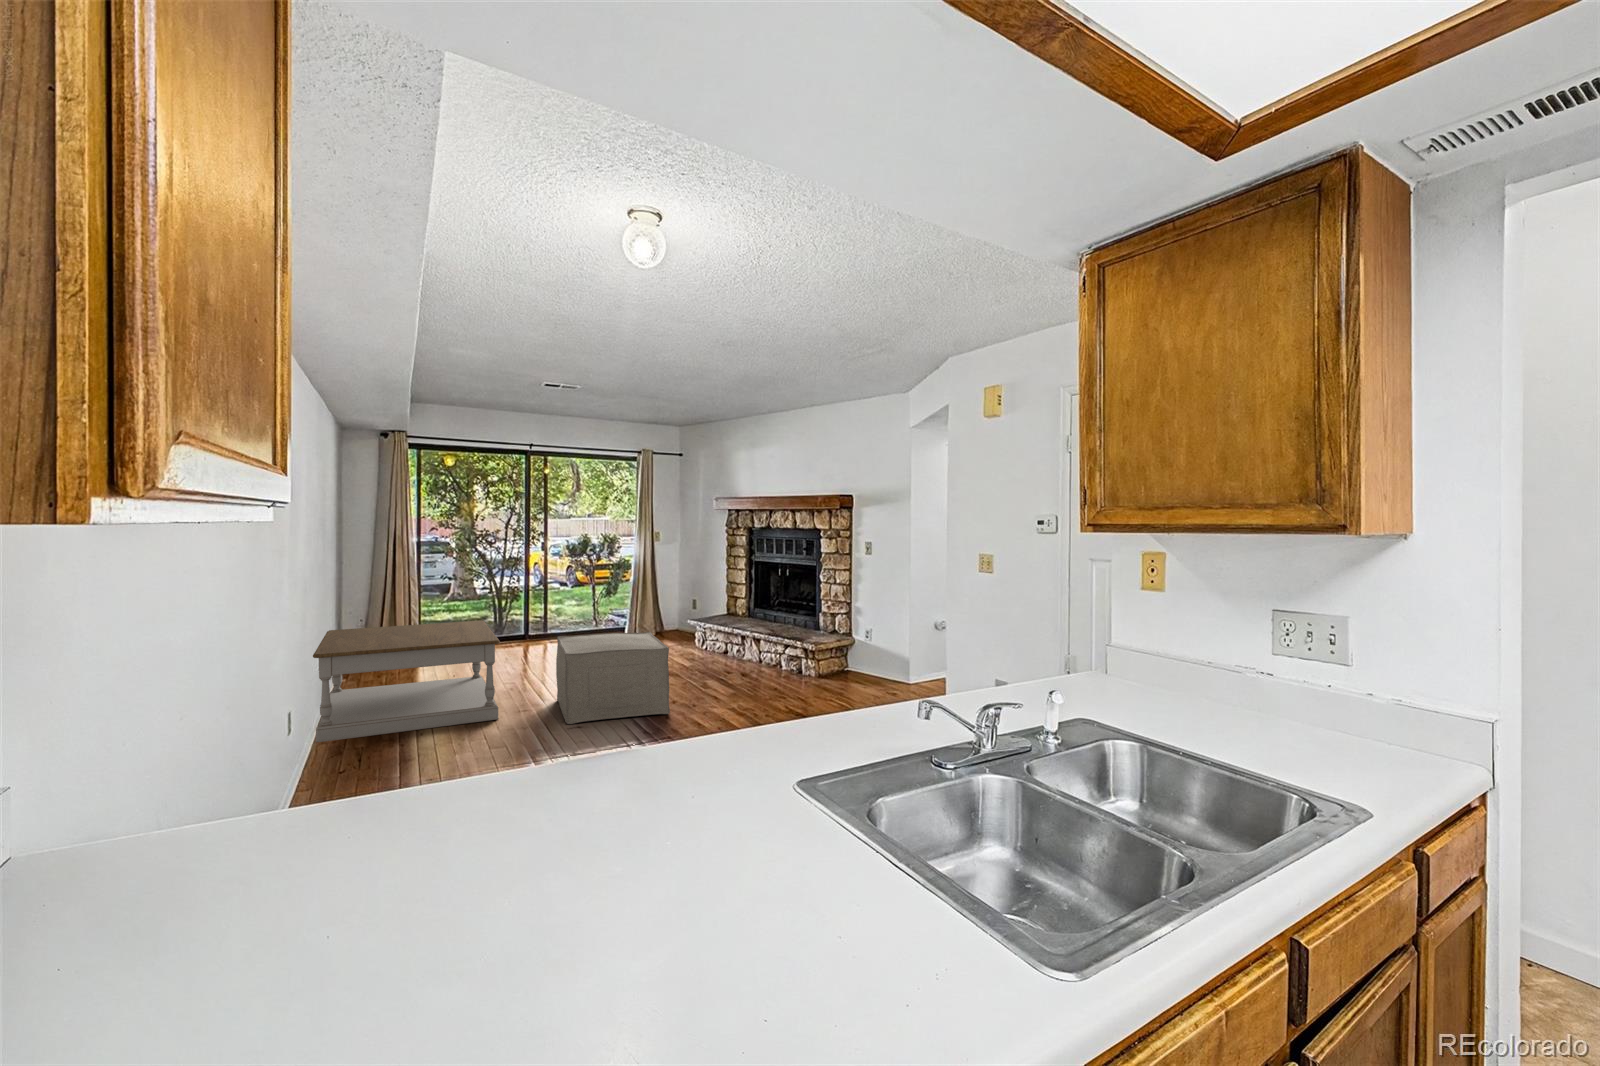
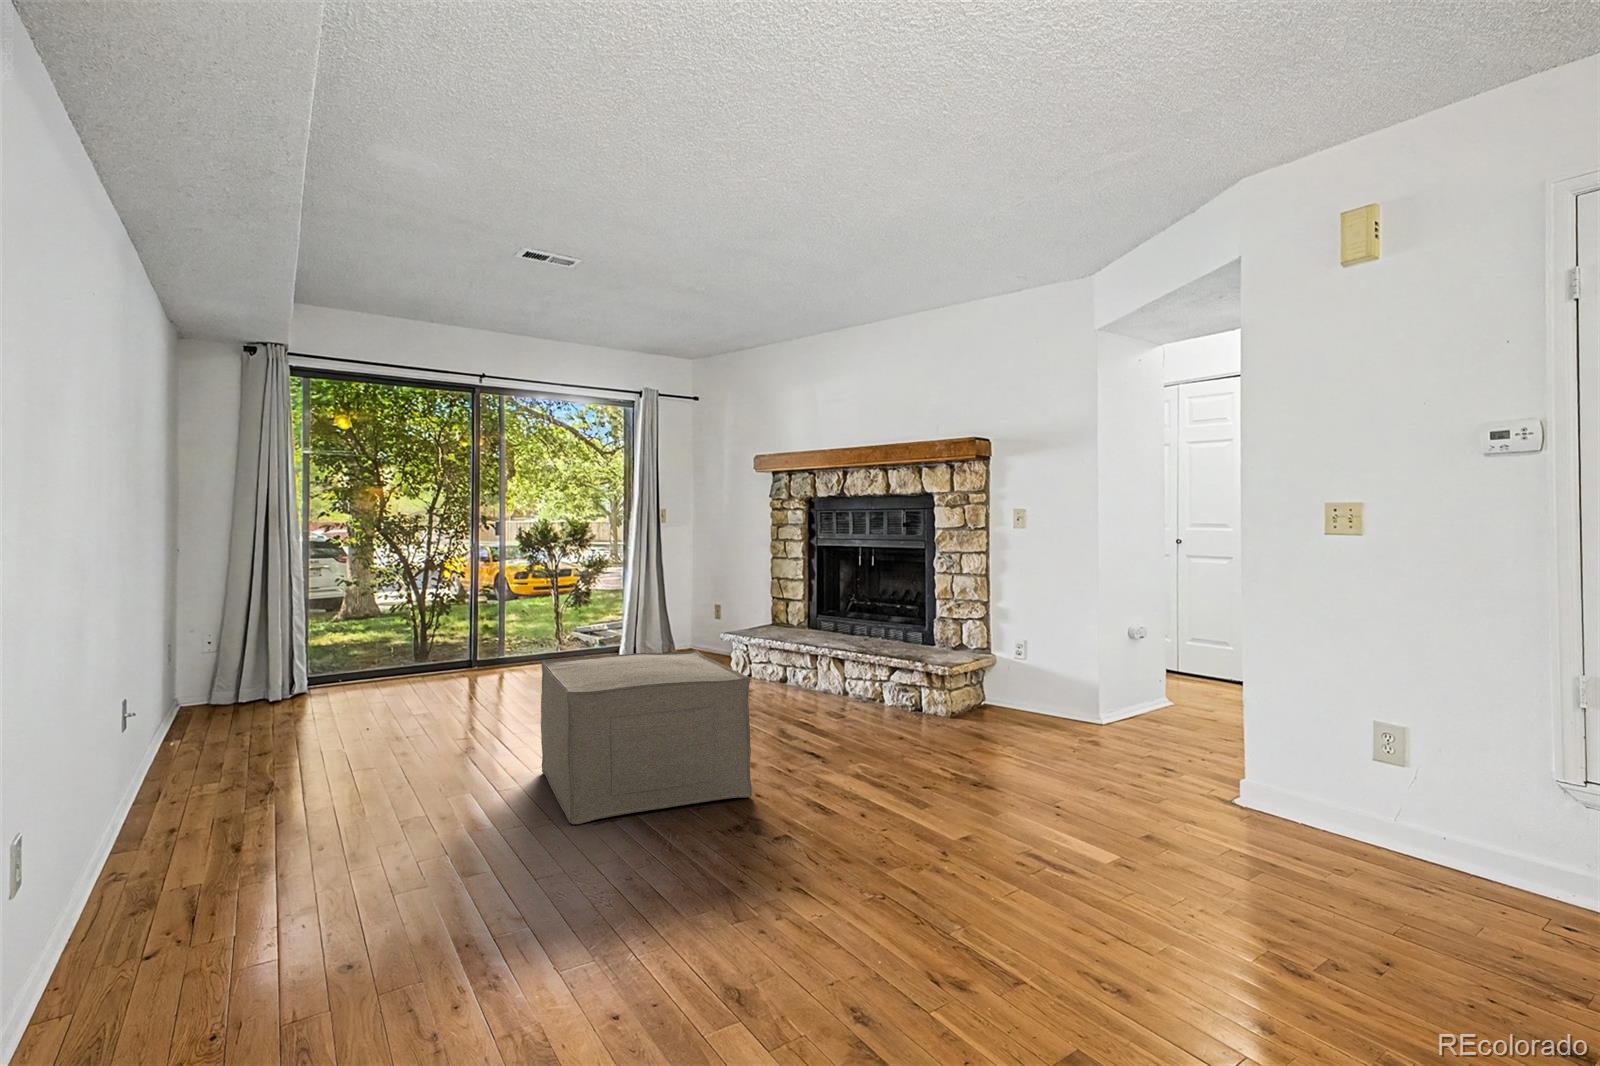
coffee table: present [313,621,500,742] -> none [56,636,442,884]

